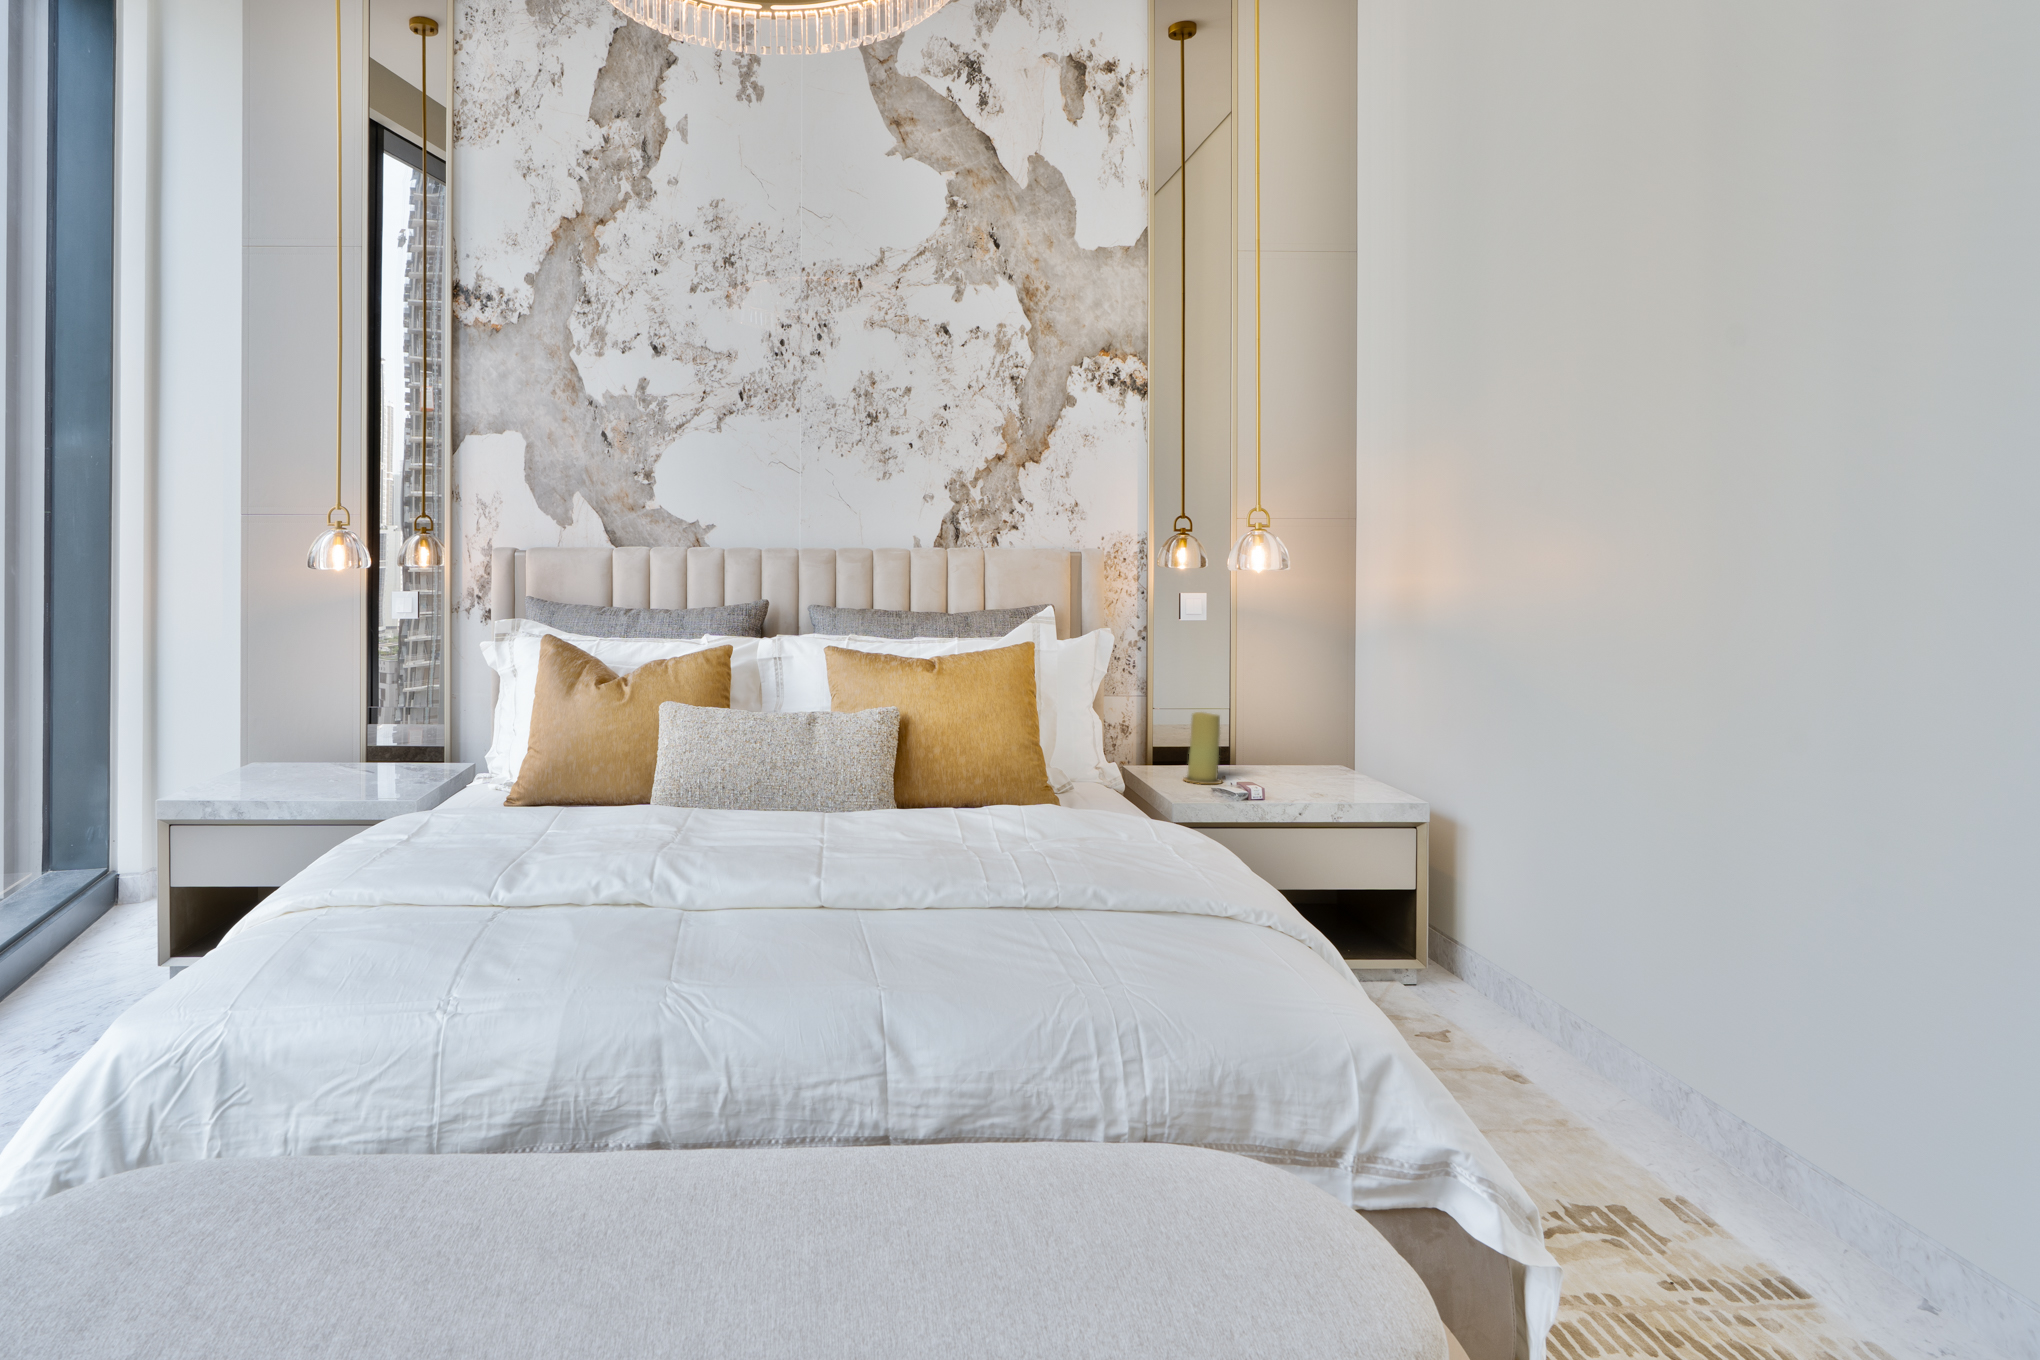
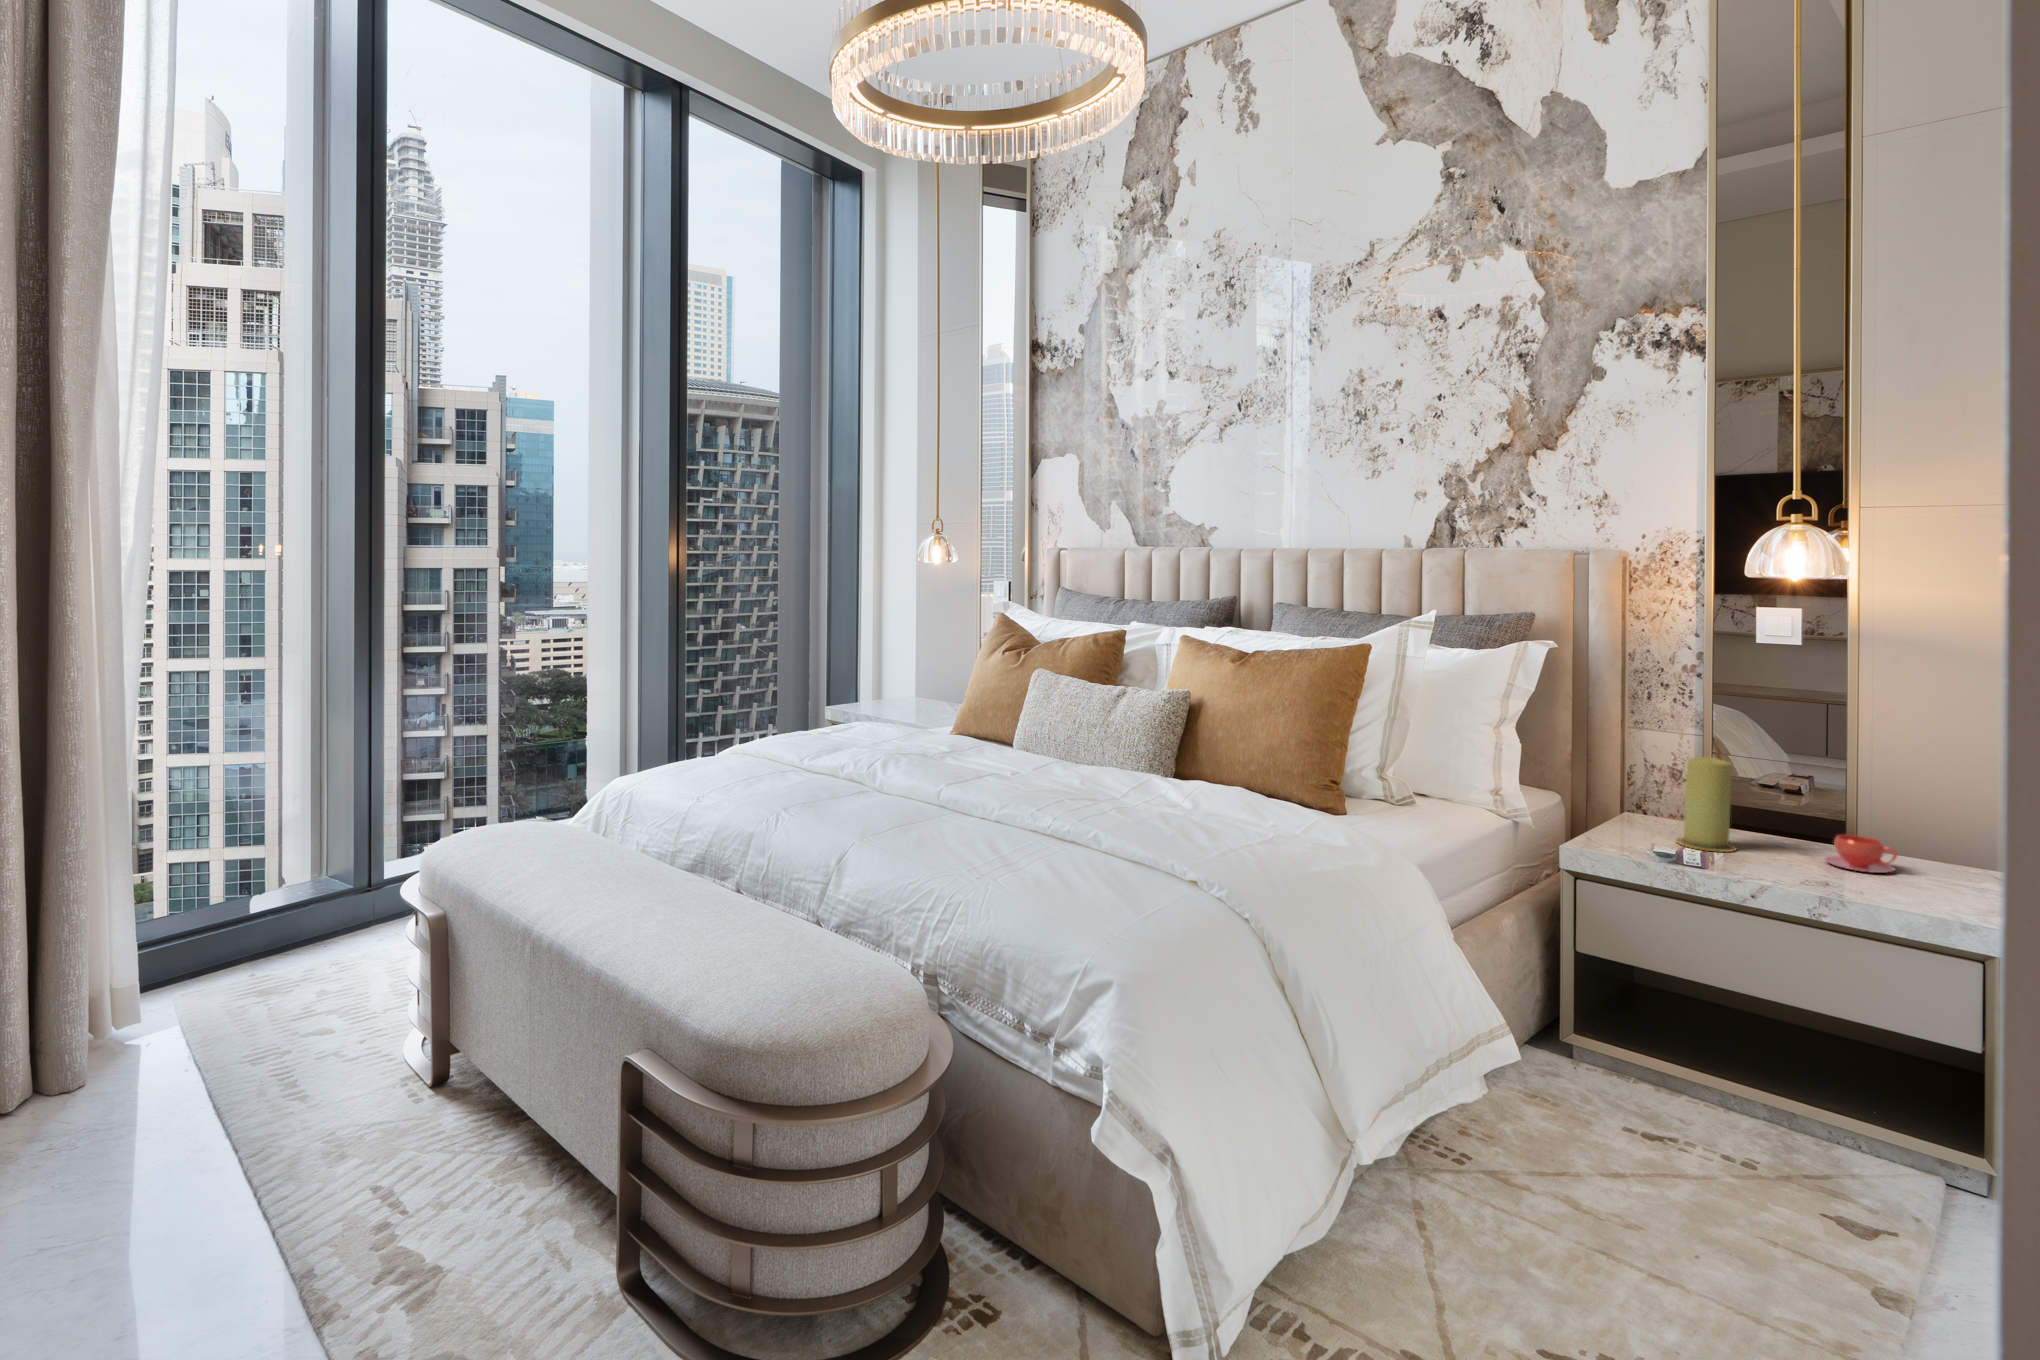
teacup: none [1265,757,1307,782] -> present [1825,835,1897,873]

